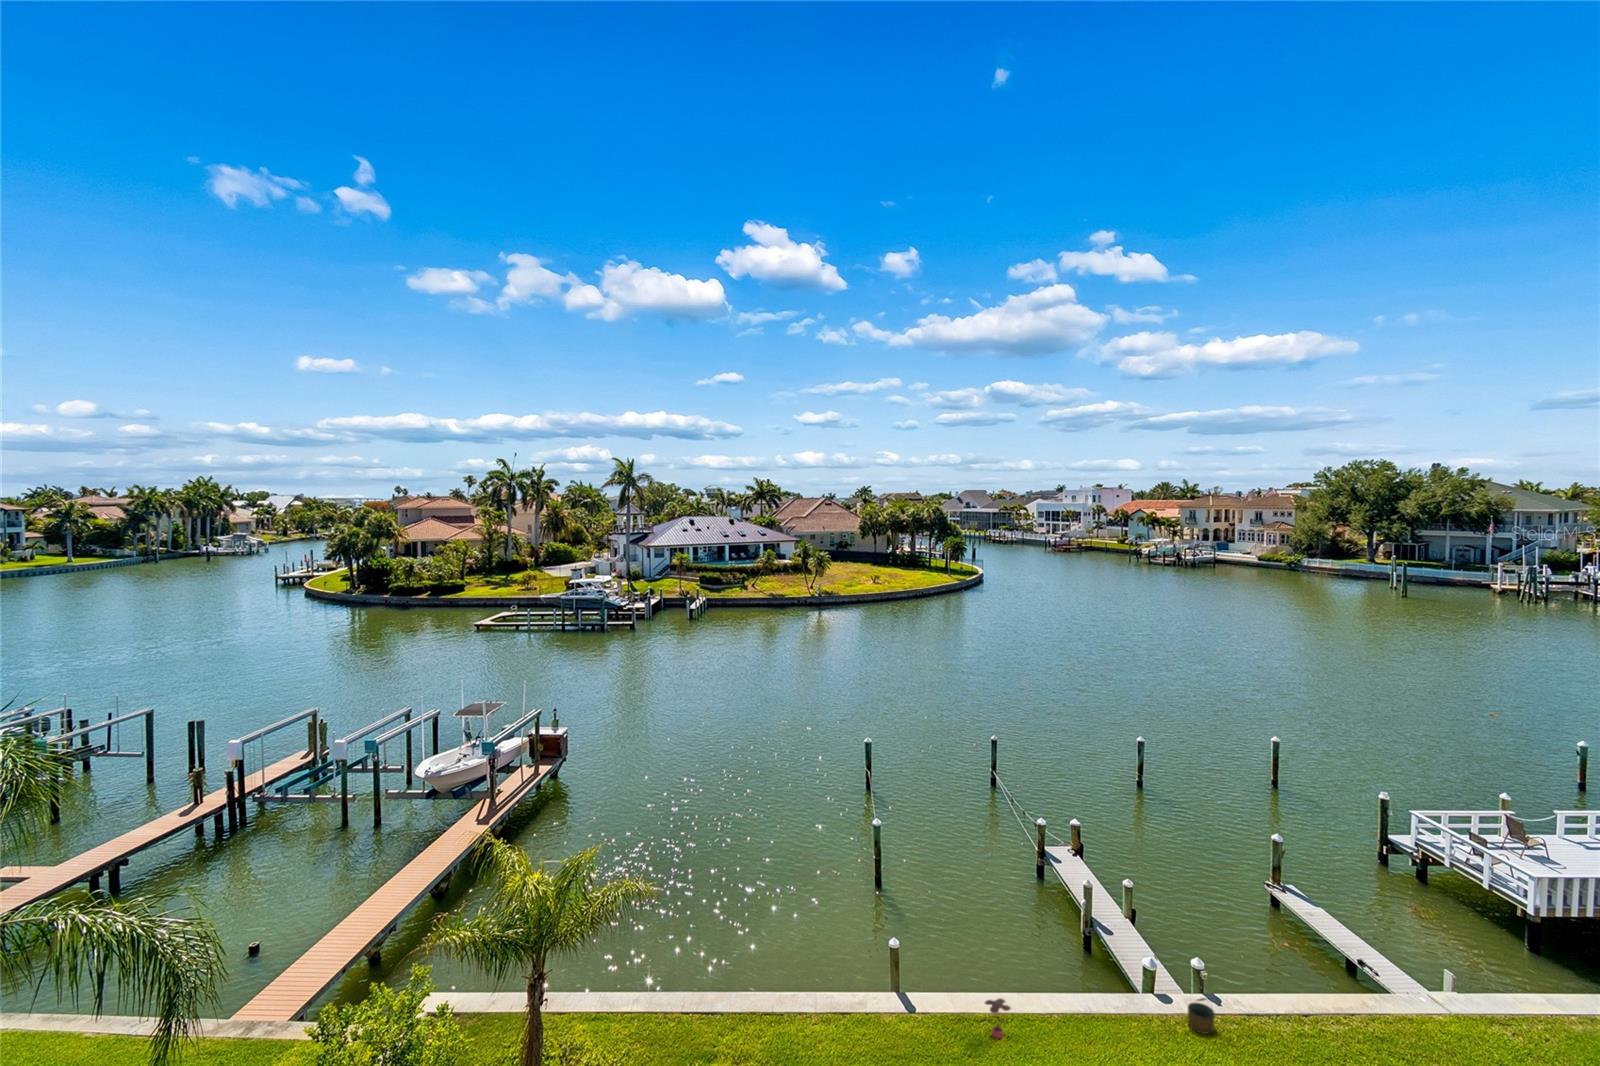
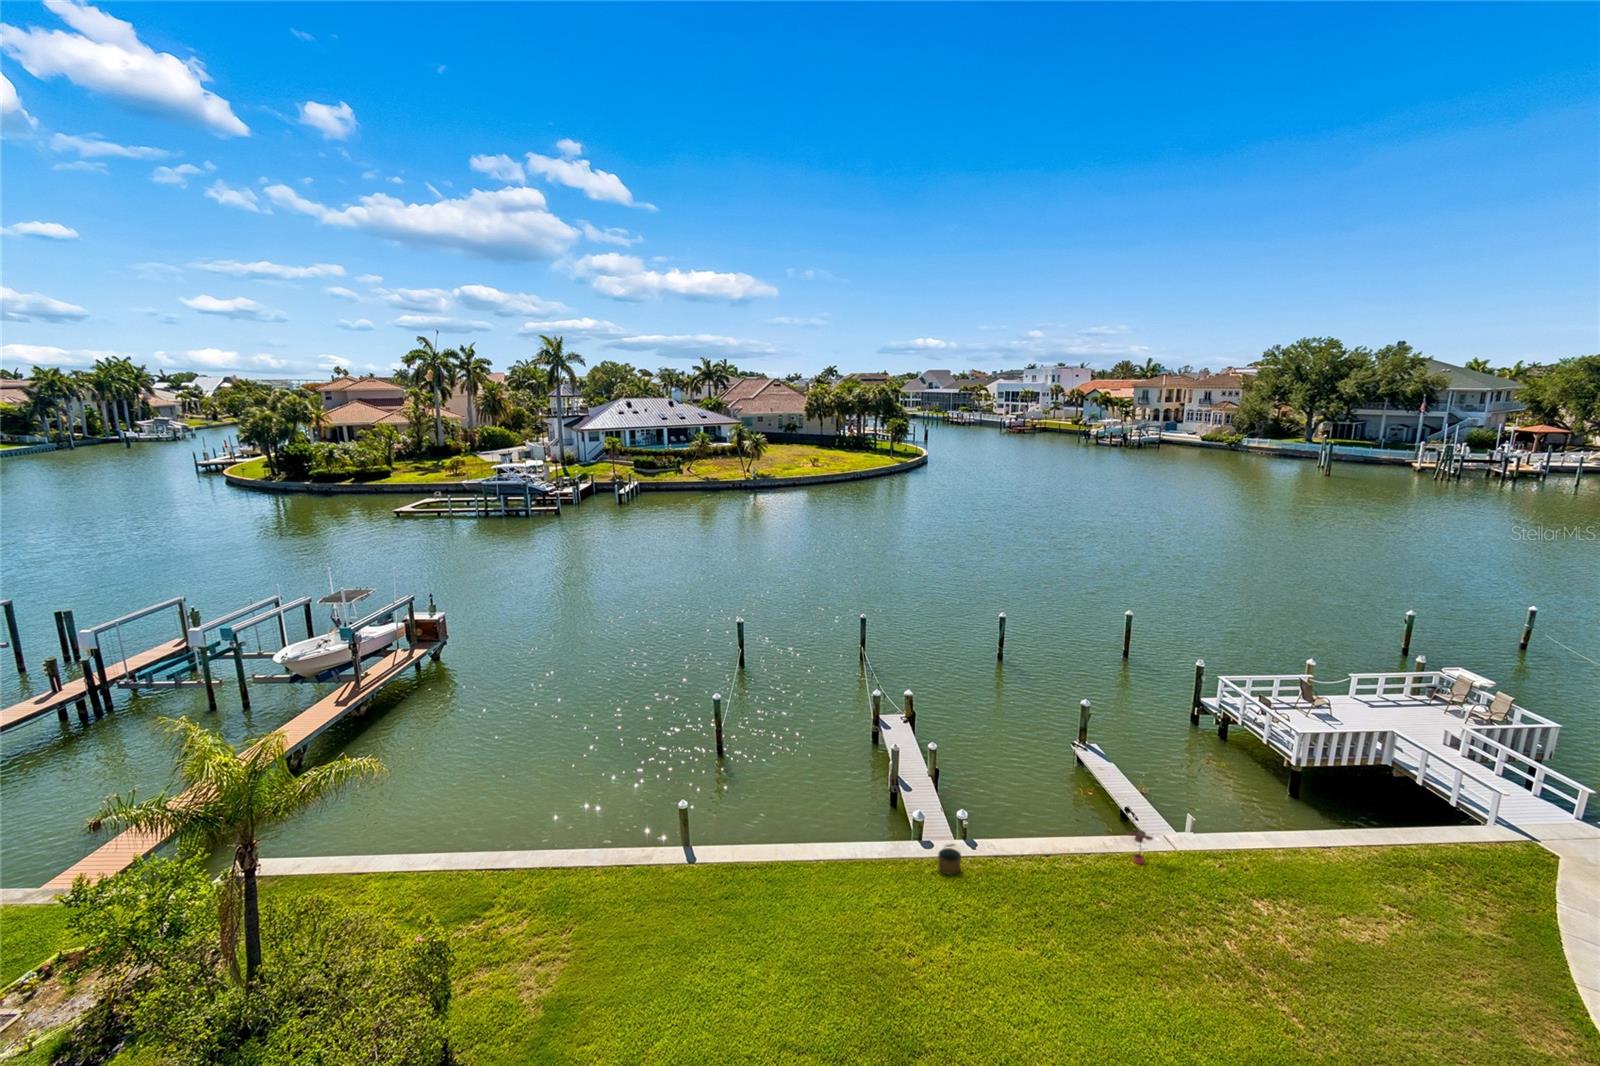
potted plant: present [985,999,1011,1039] -> present [1128,830,1153,864]

